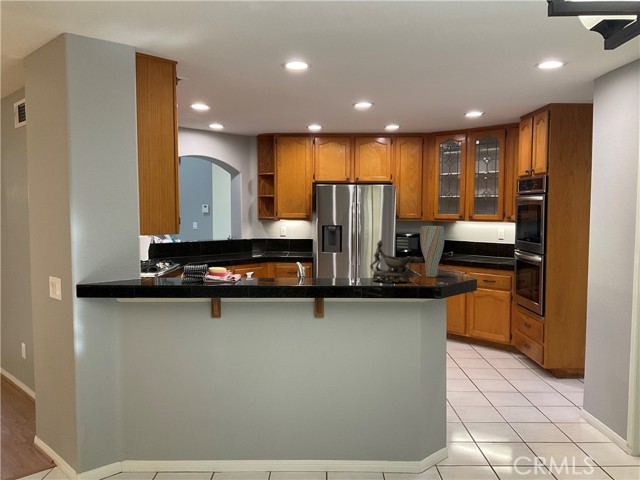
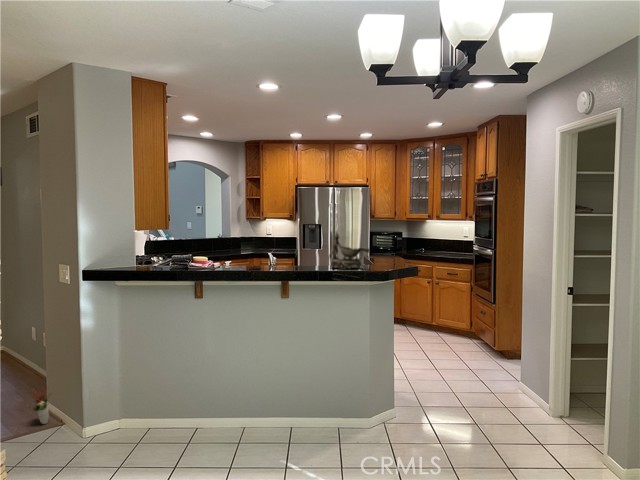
vase: present [420,226,444,277] -> none [374,222,394,265]
decorative plant: none [17,419,42,464] -> present [31,388,51,424]

